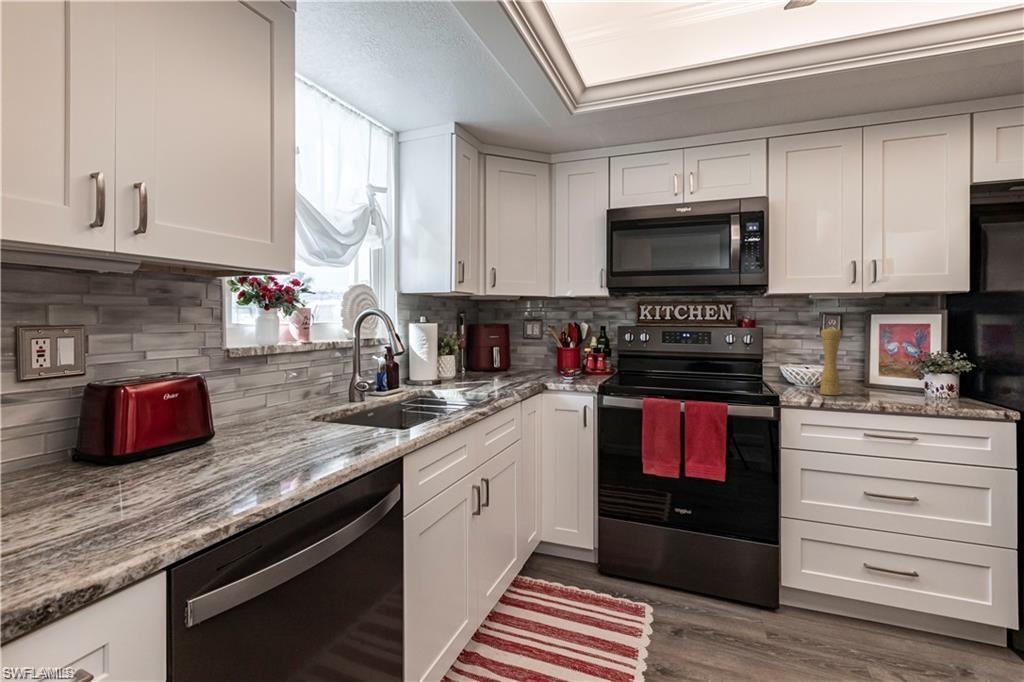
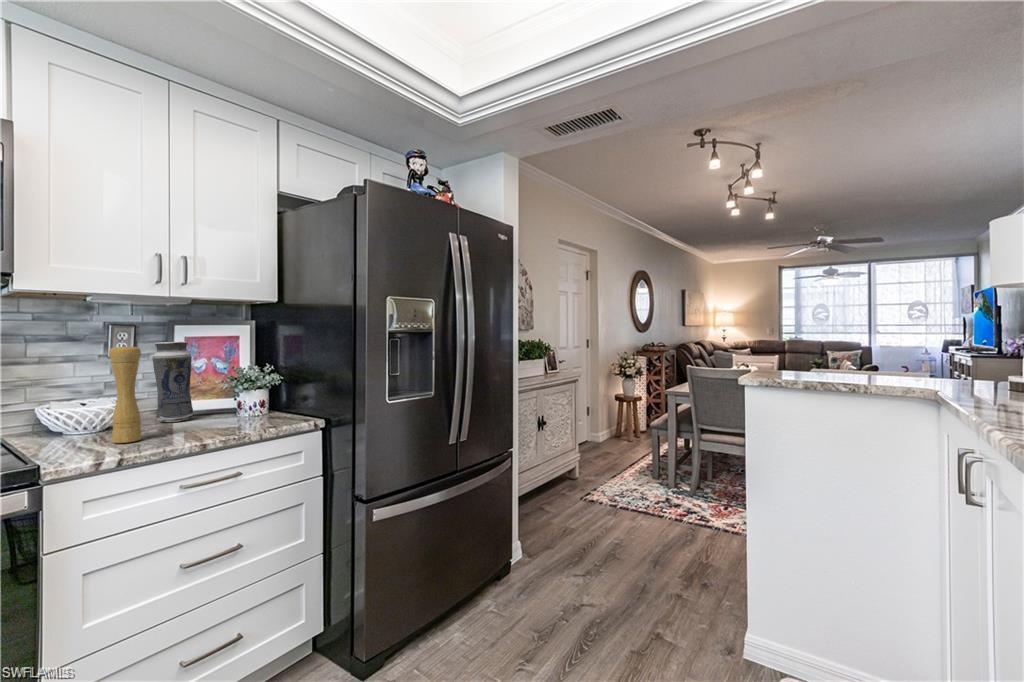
vase: none [853,327,884,390] -> present [153,342,193,422]

